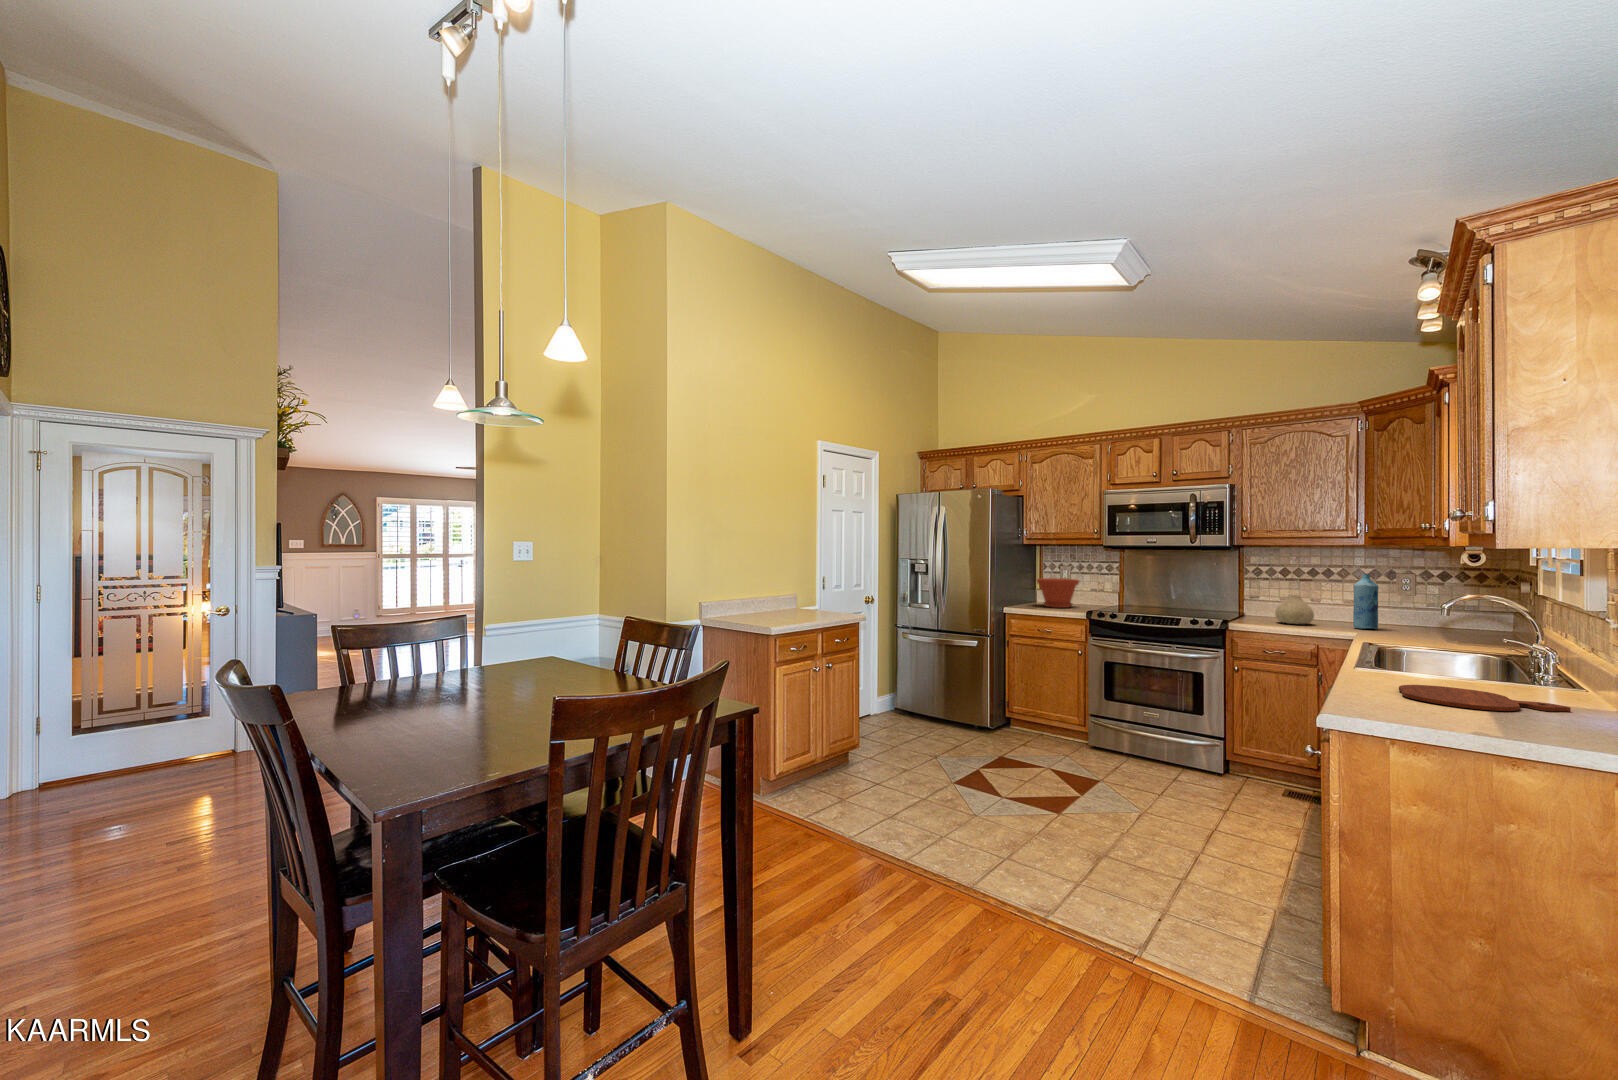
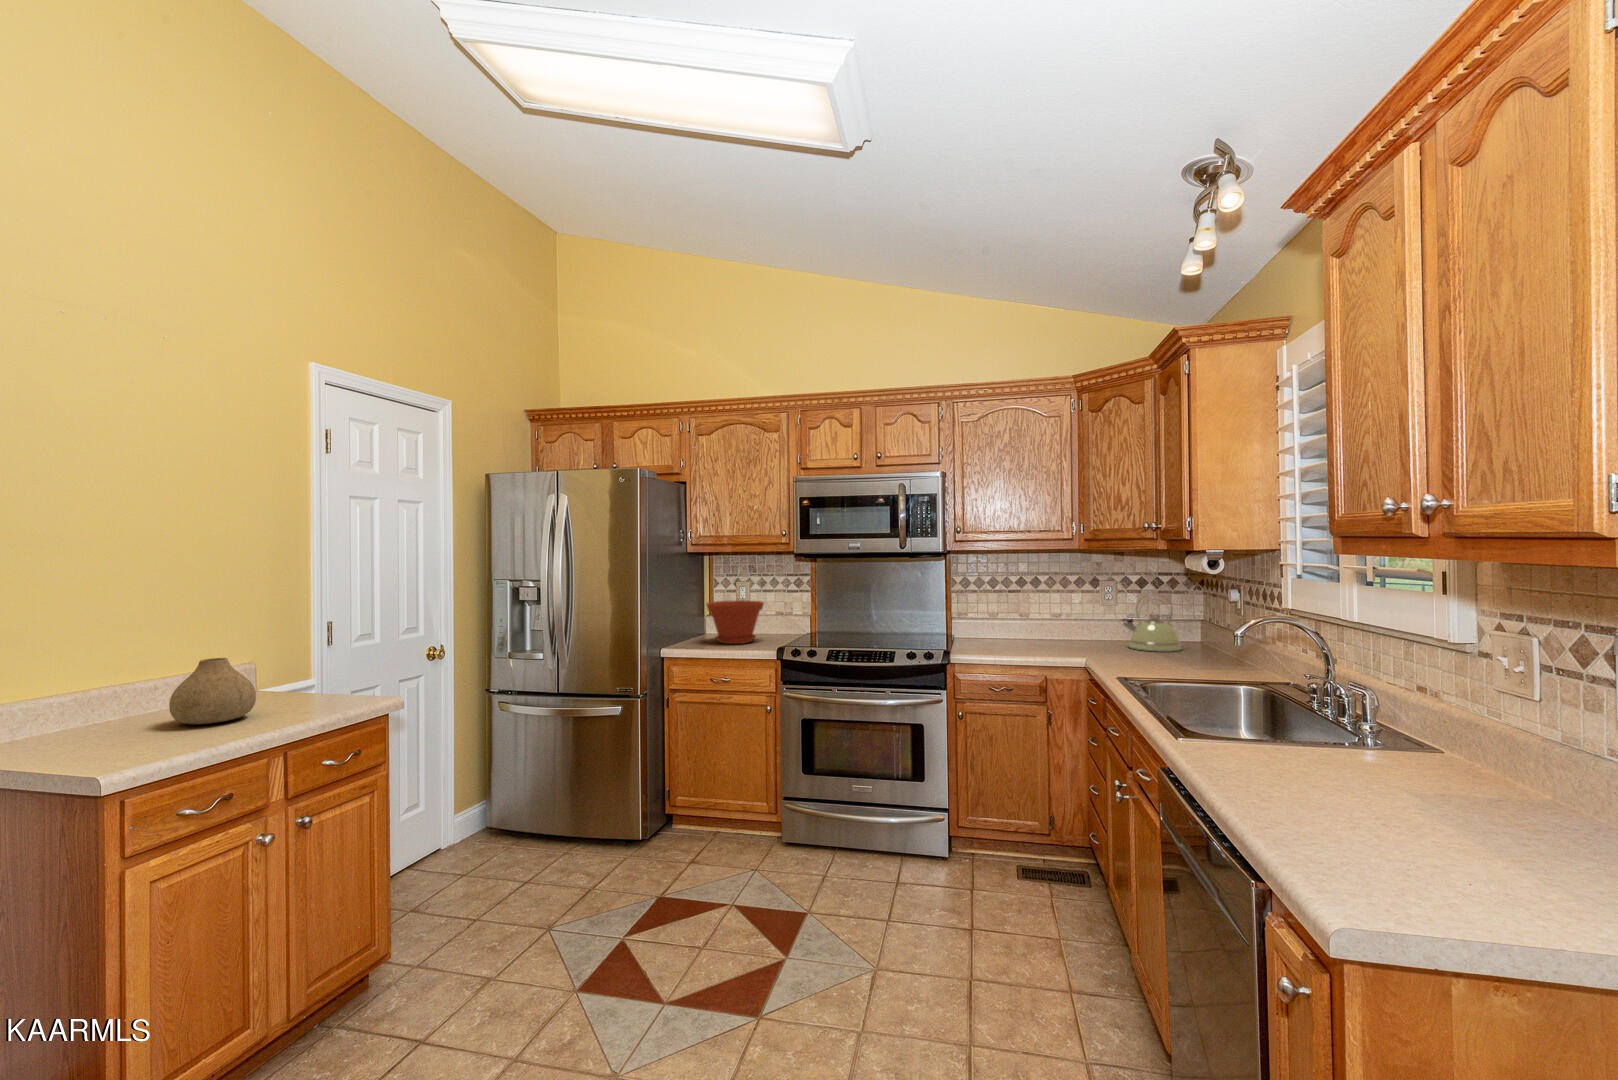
bottle: present [1353,574,1378,629] -> none [1074,583,1098,650]
kettle: none [1408,585,1475,636] -> present [1122,596,1182,652]
vase: present [1275,595,1314,624] -> present [169,658,256,724]
cutting board: present [1399,685,1571,712] -> none [1274,768,1488,823]

